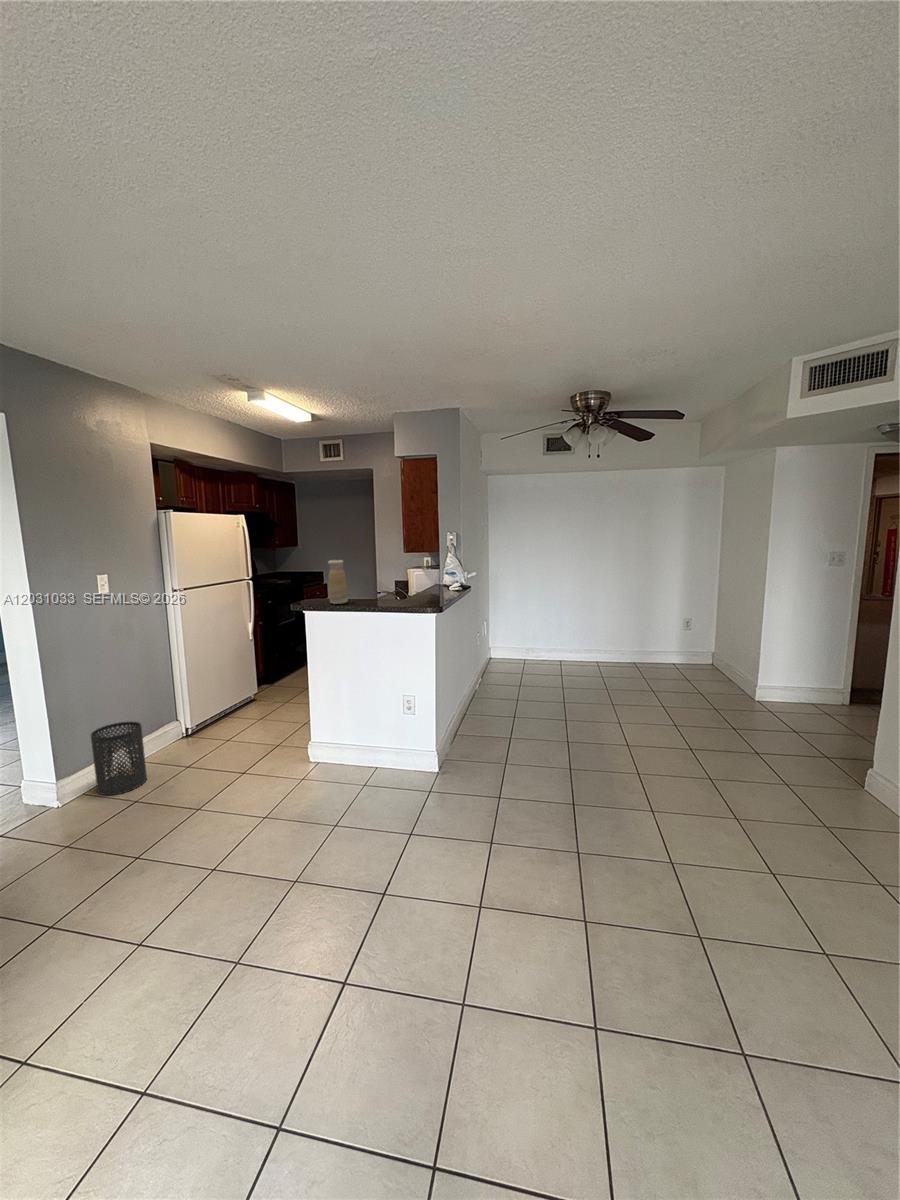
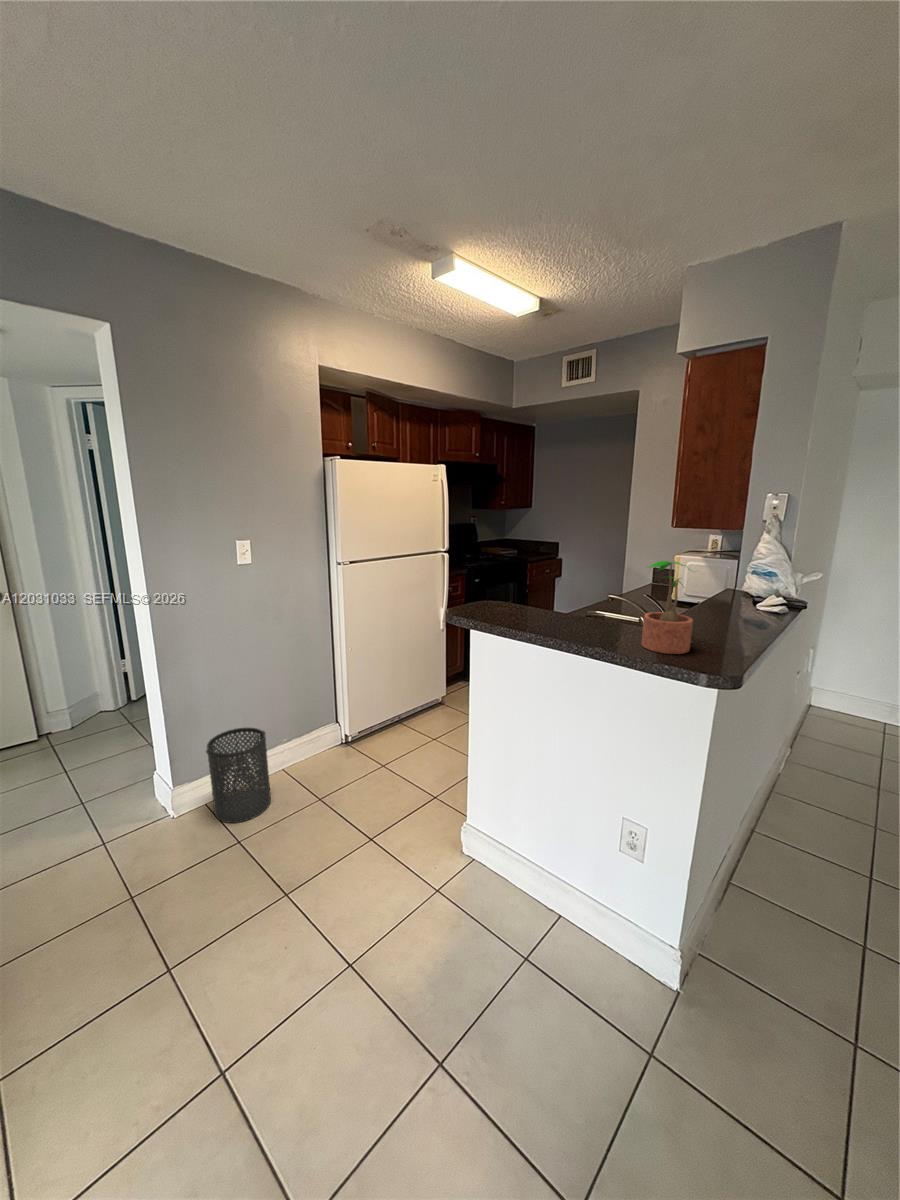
vase: present [328,560,348,604] -> none [510,540,542,621]
potted plant: none [399,564,421,605] -> present [642,561,693,654]

